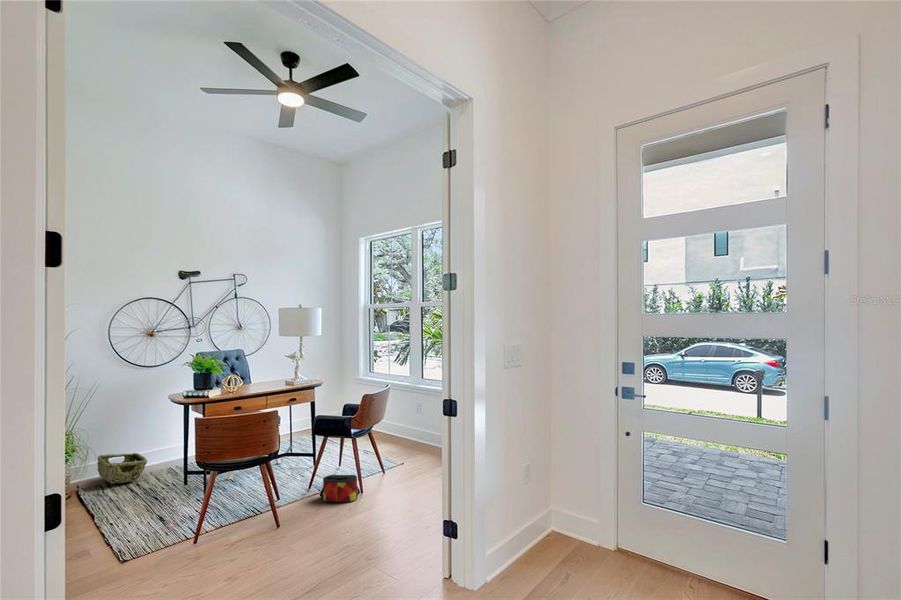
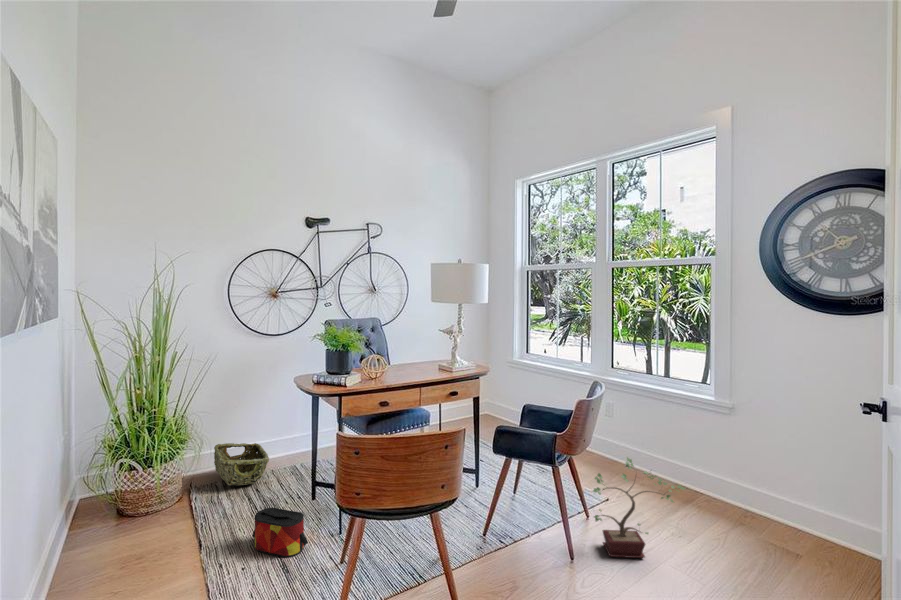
potted plant: none [374,427,428,489] -> present [593,458,685,558]
bag: present [320,475,360,503] -> present [252,508,308,557]

